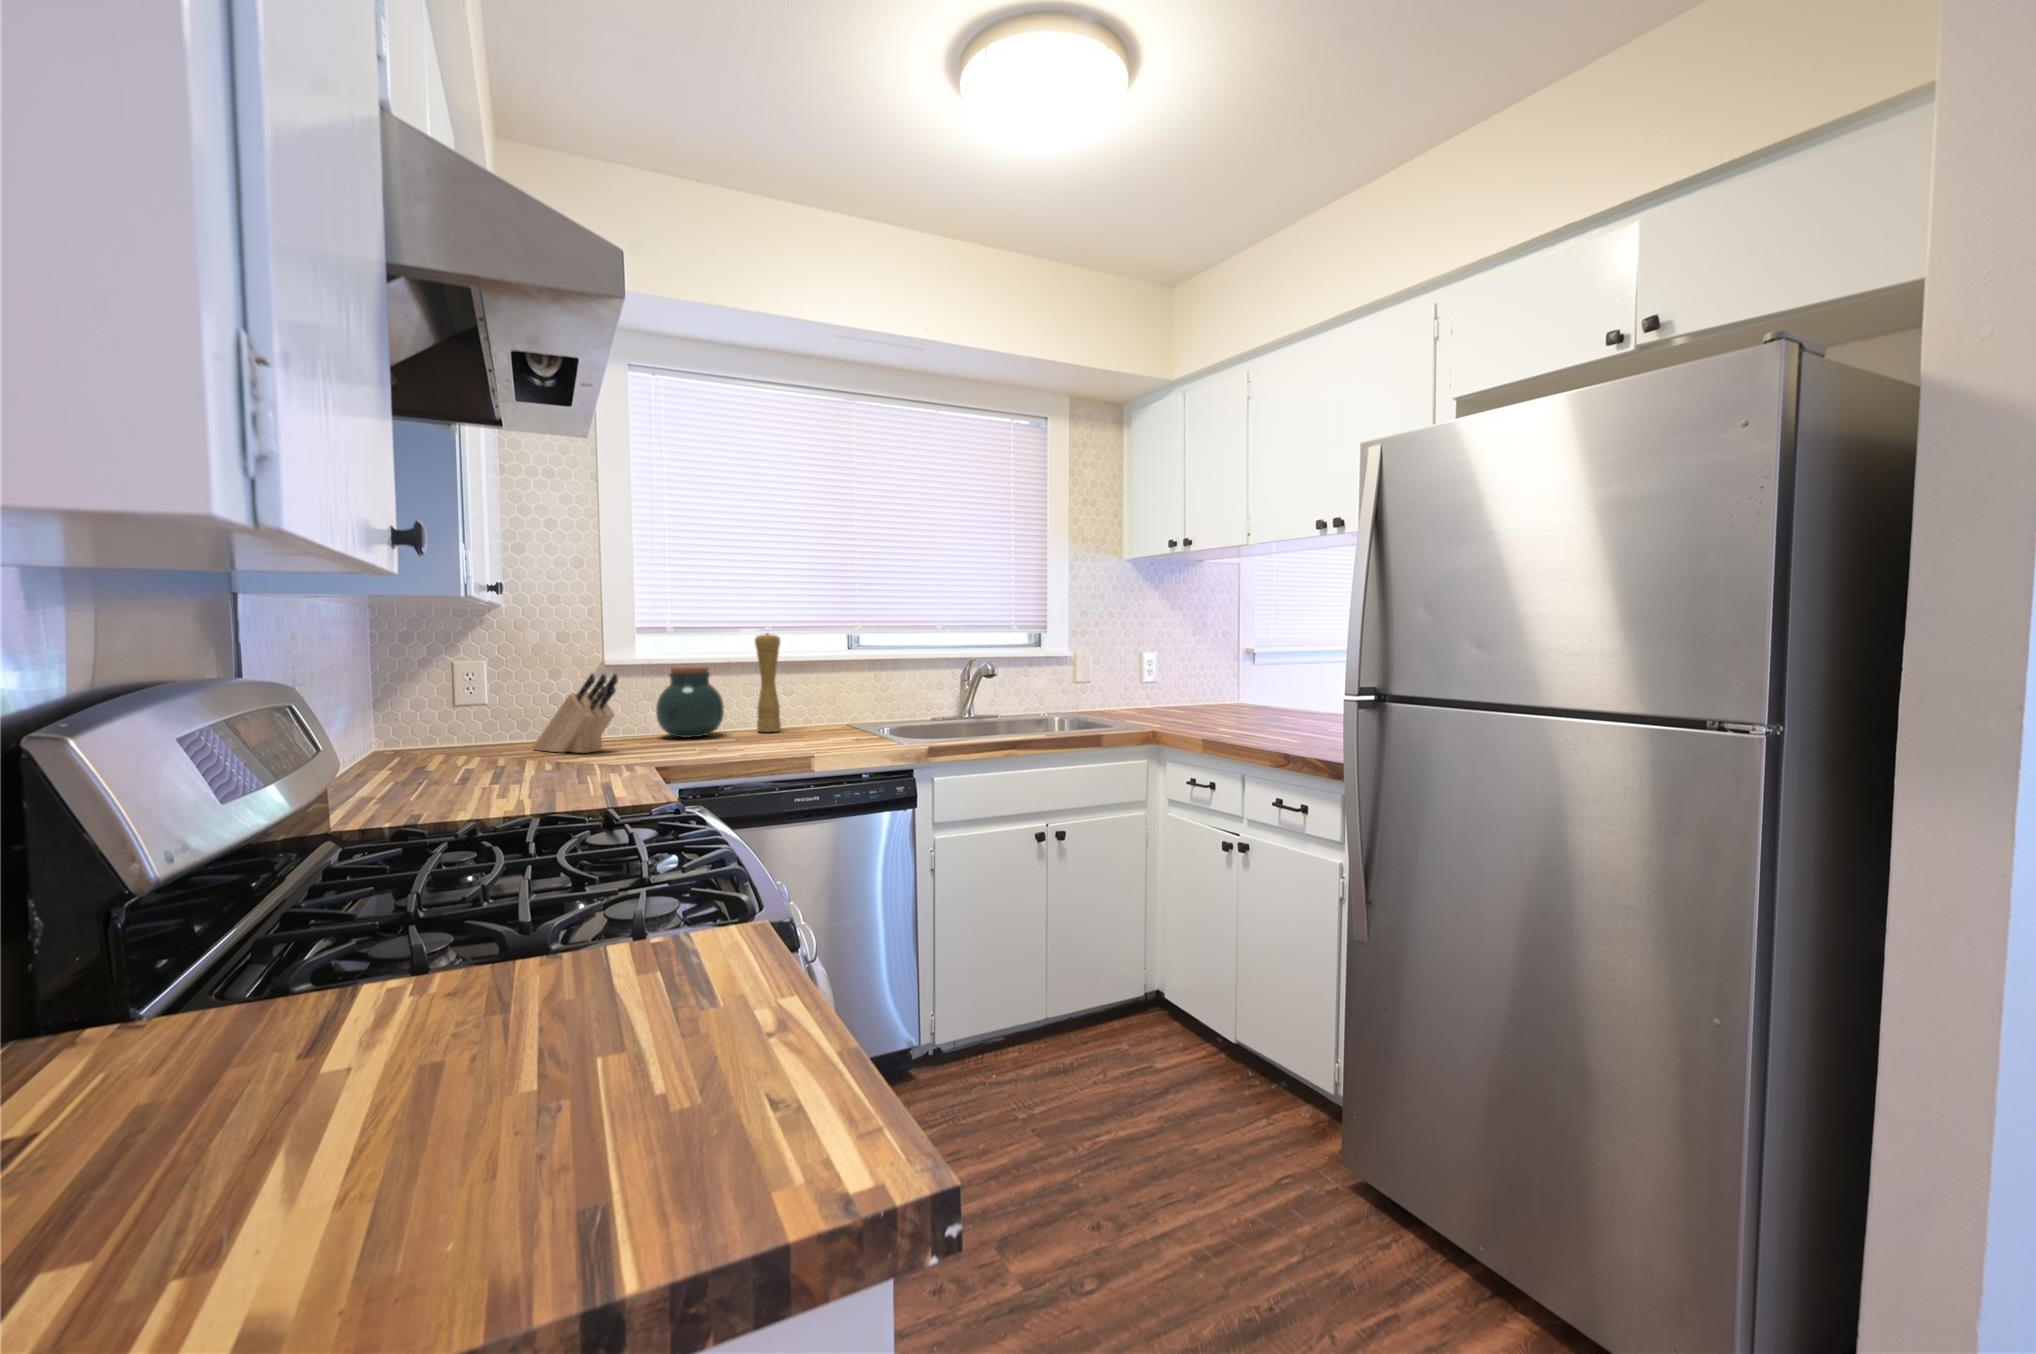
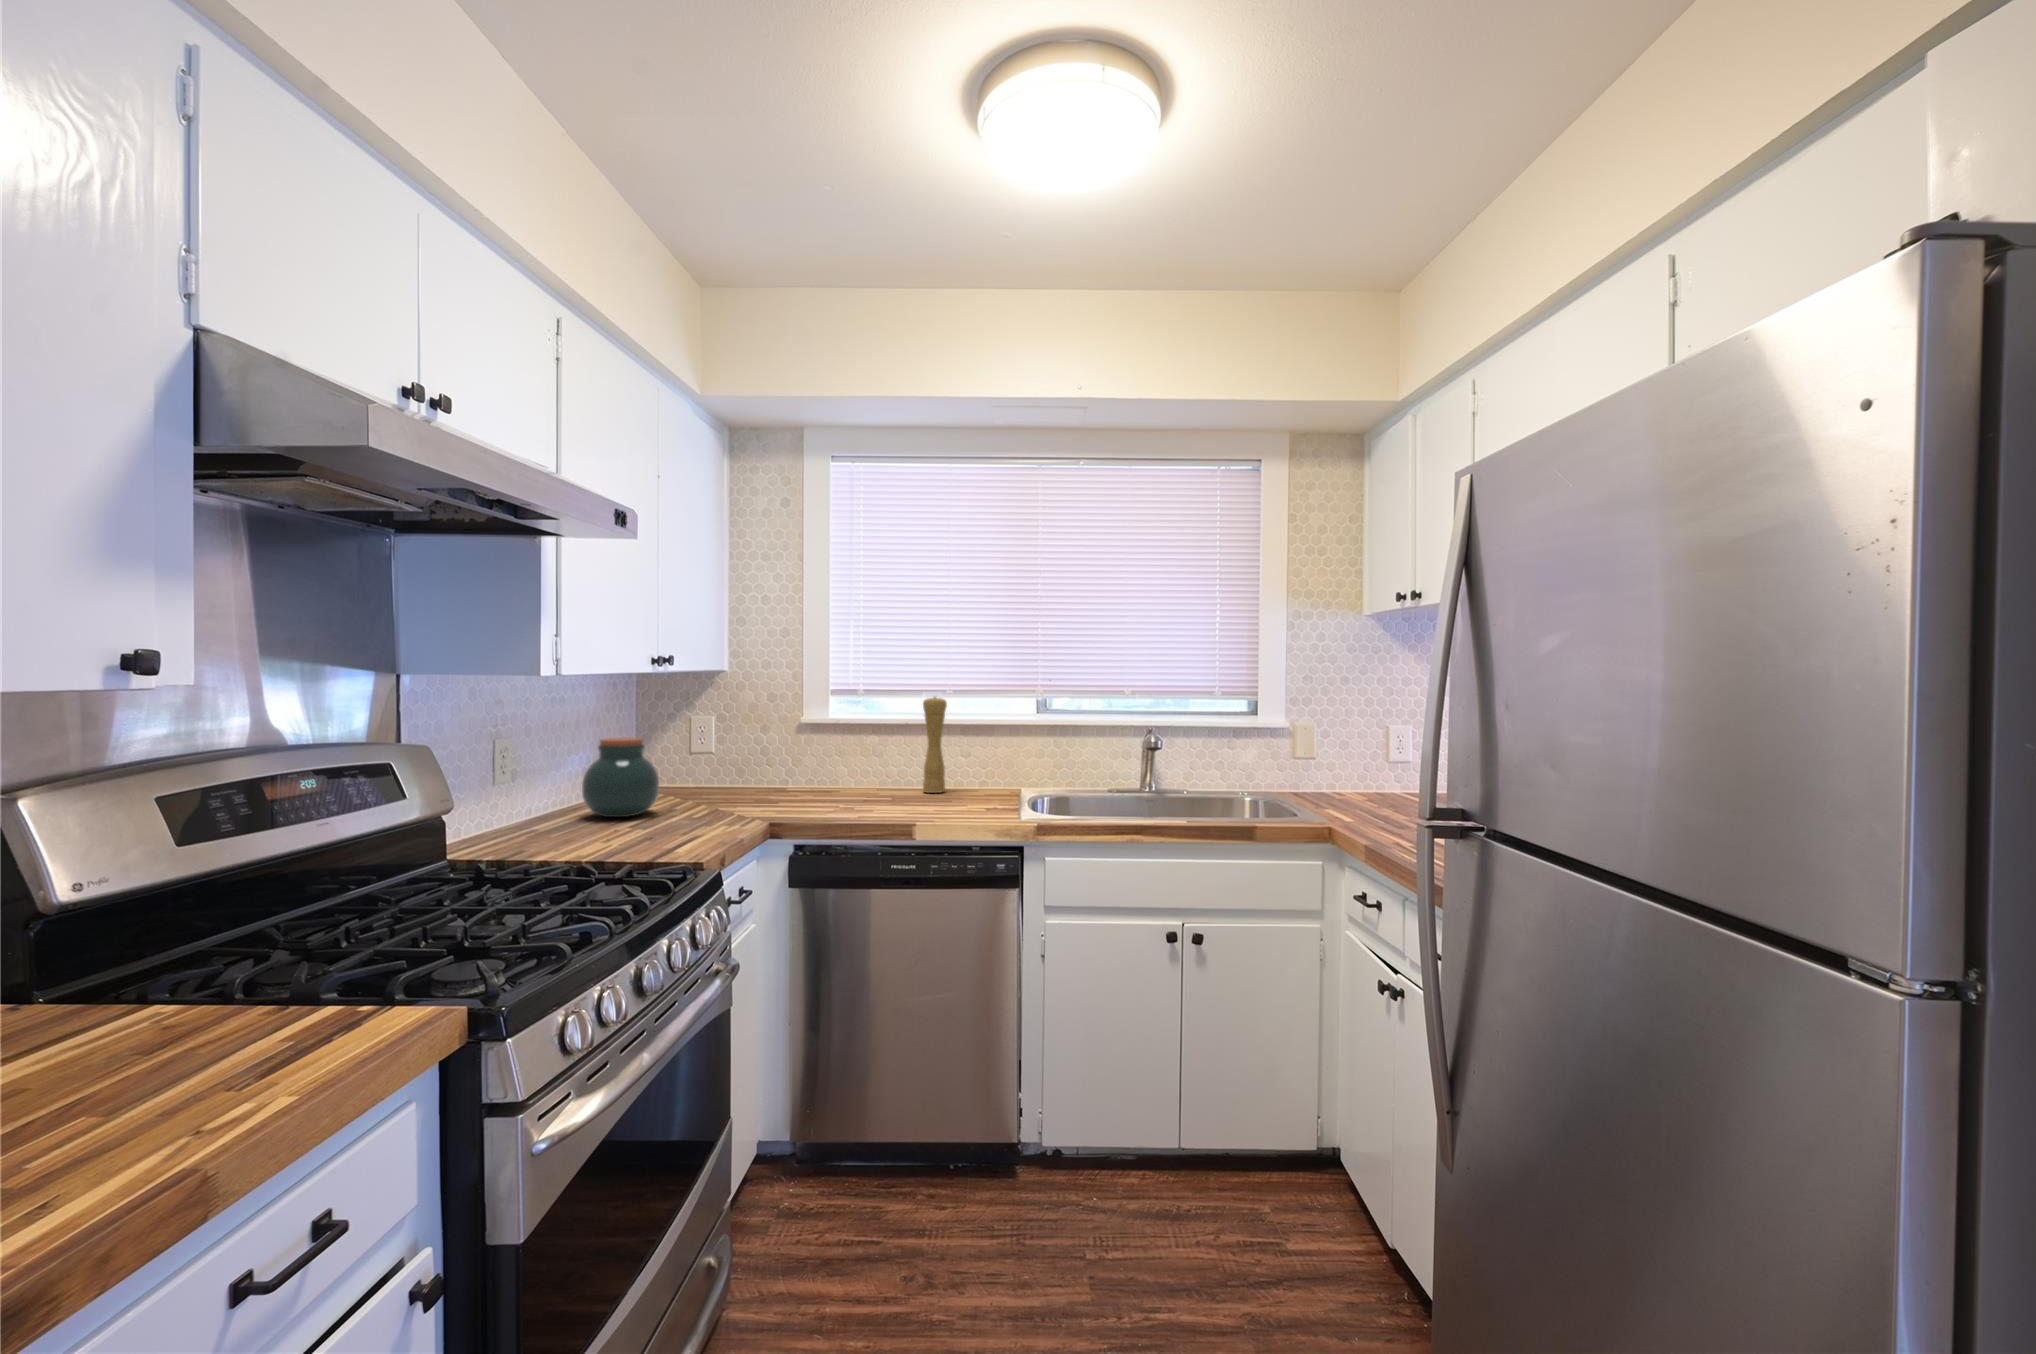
jar: present [656,667,724,737] -> present [582,737,659,817]
knife block: present [532,674,618,753] -> none [722,734,774,803]

